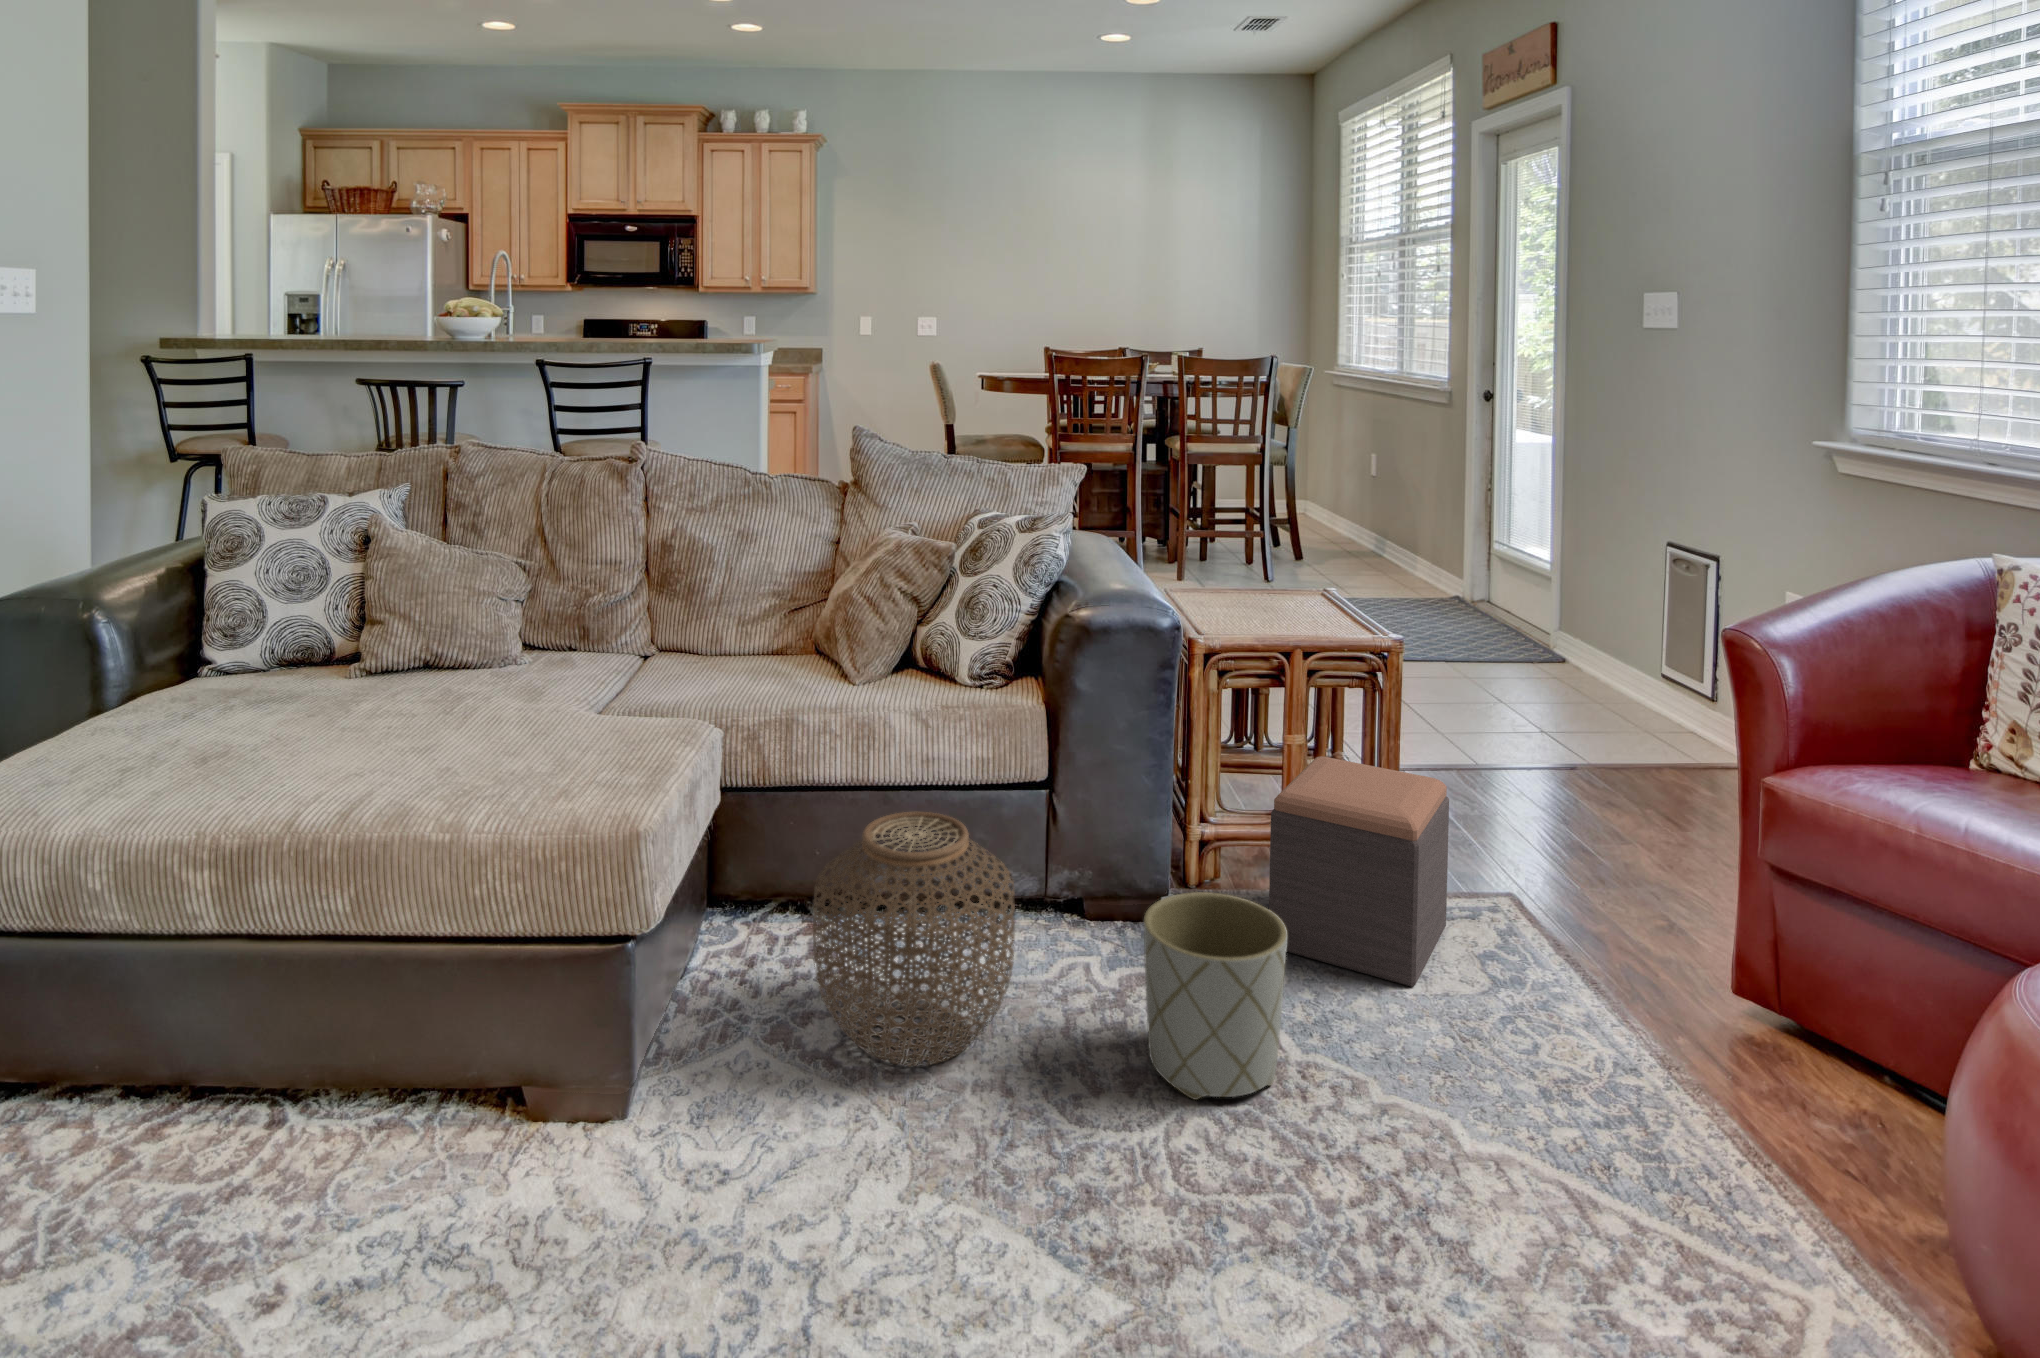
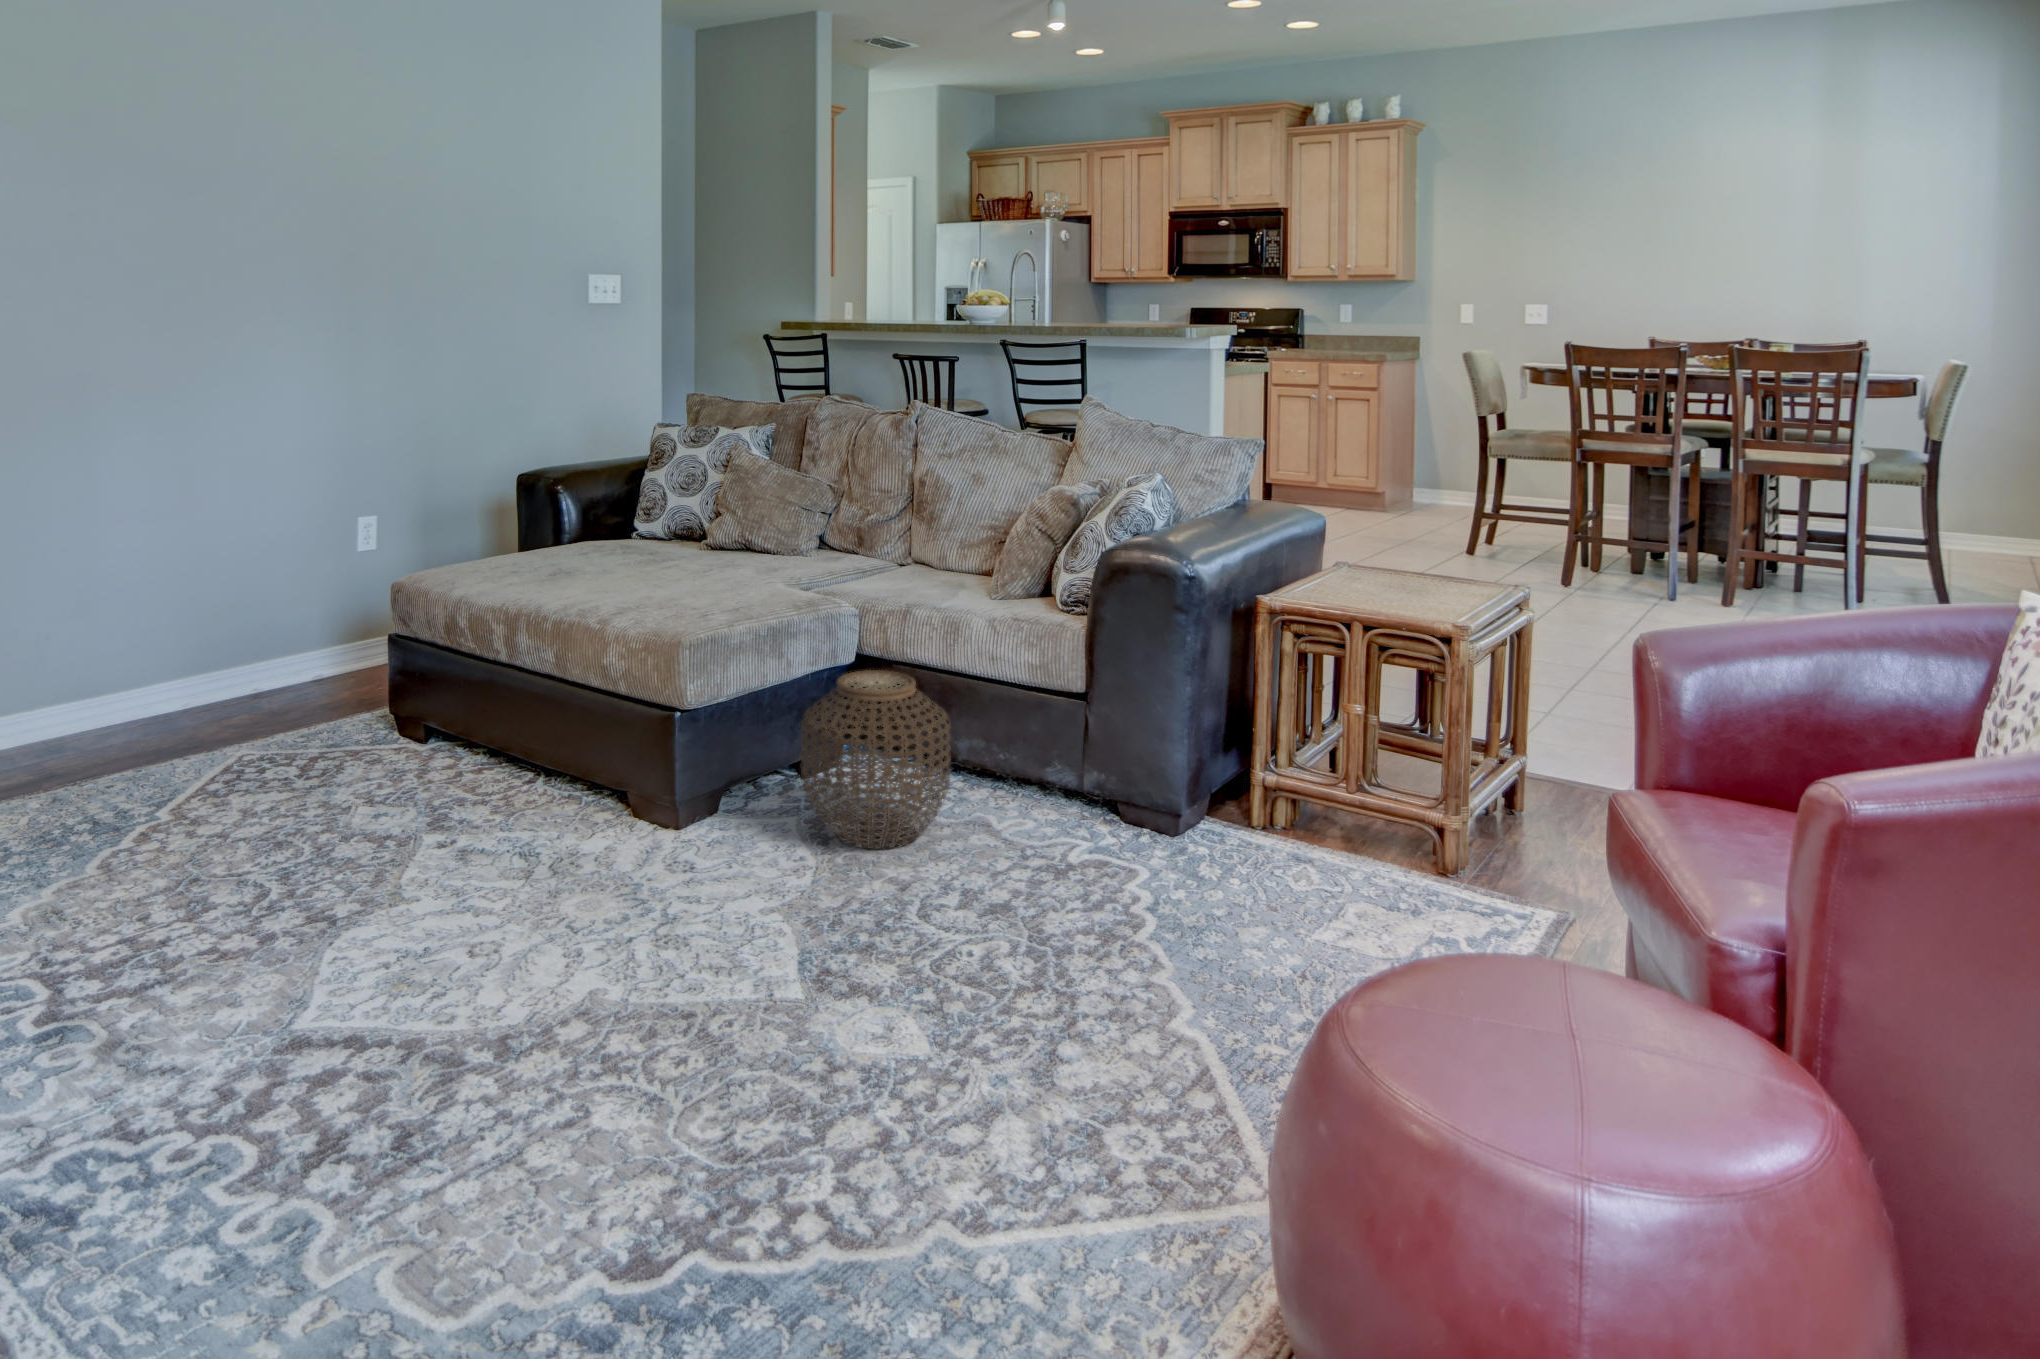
footstool: present [1269,756,1449,987] -> none [1212,727,1412,933]
planter: present [1144,892,1287,1100] -> none [976,772,1093,930]

